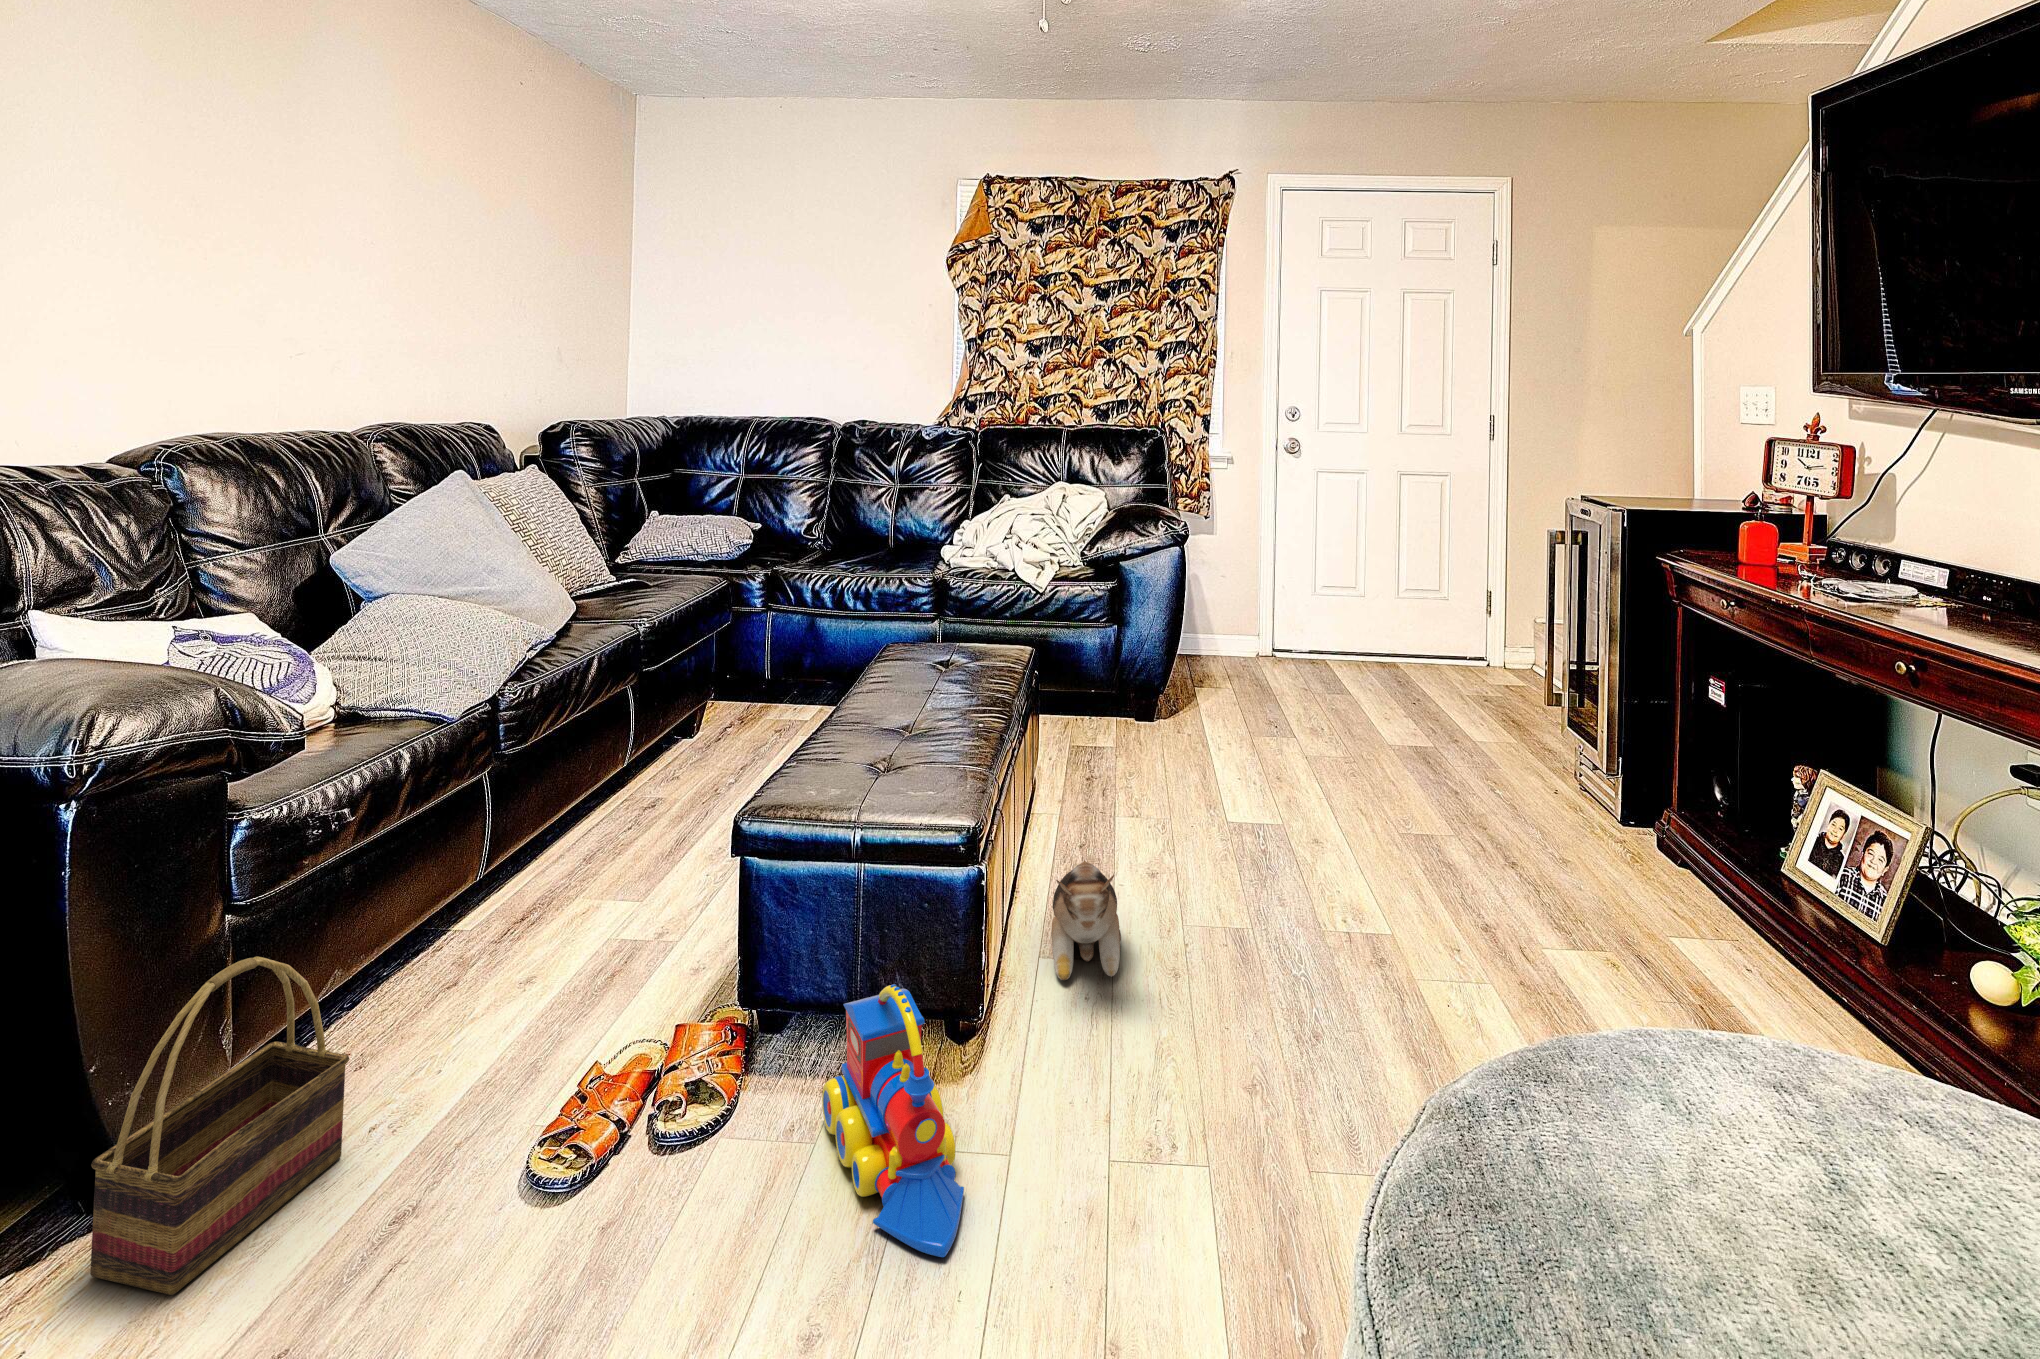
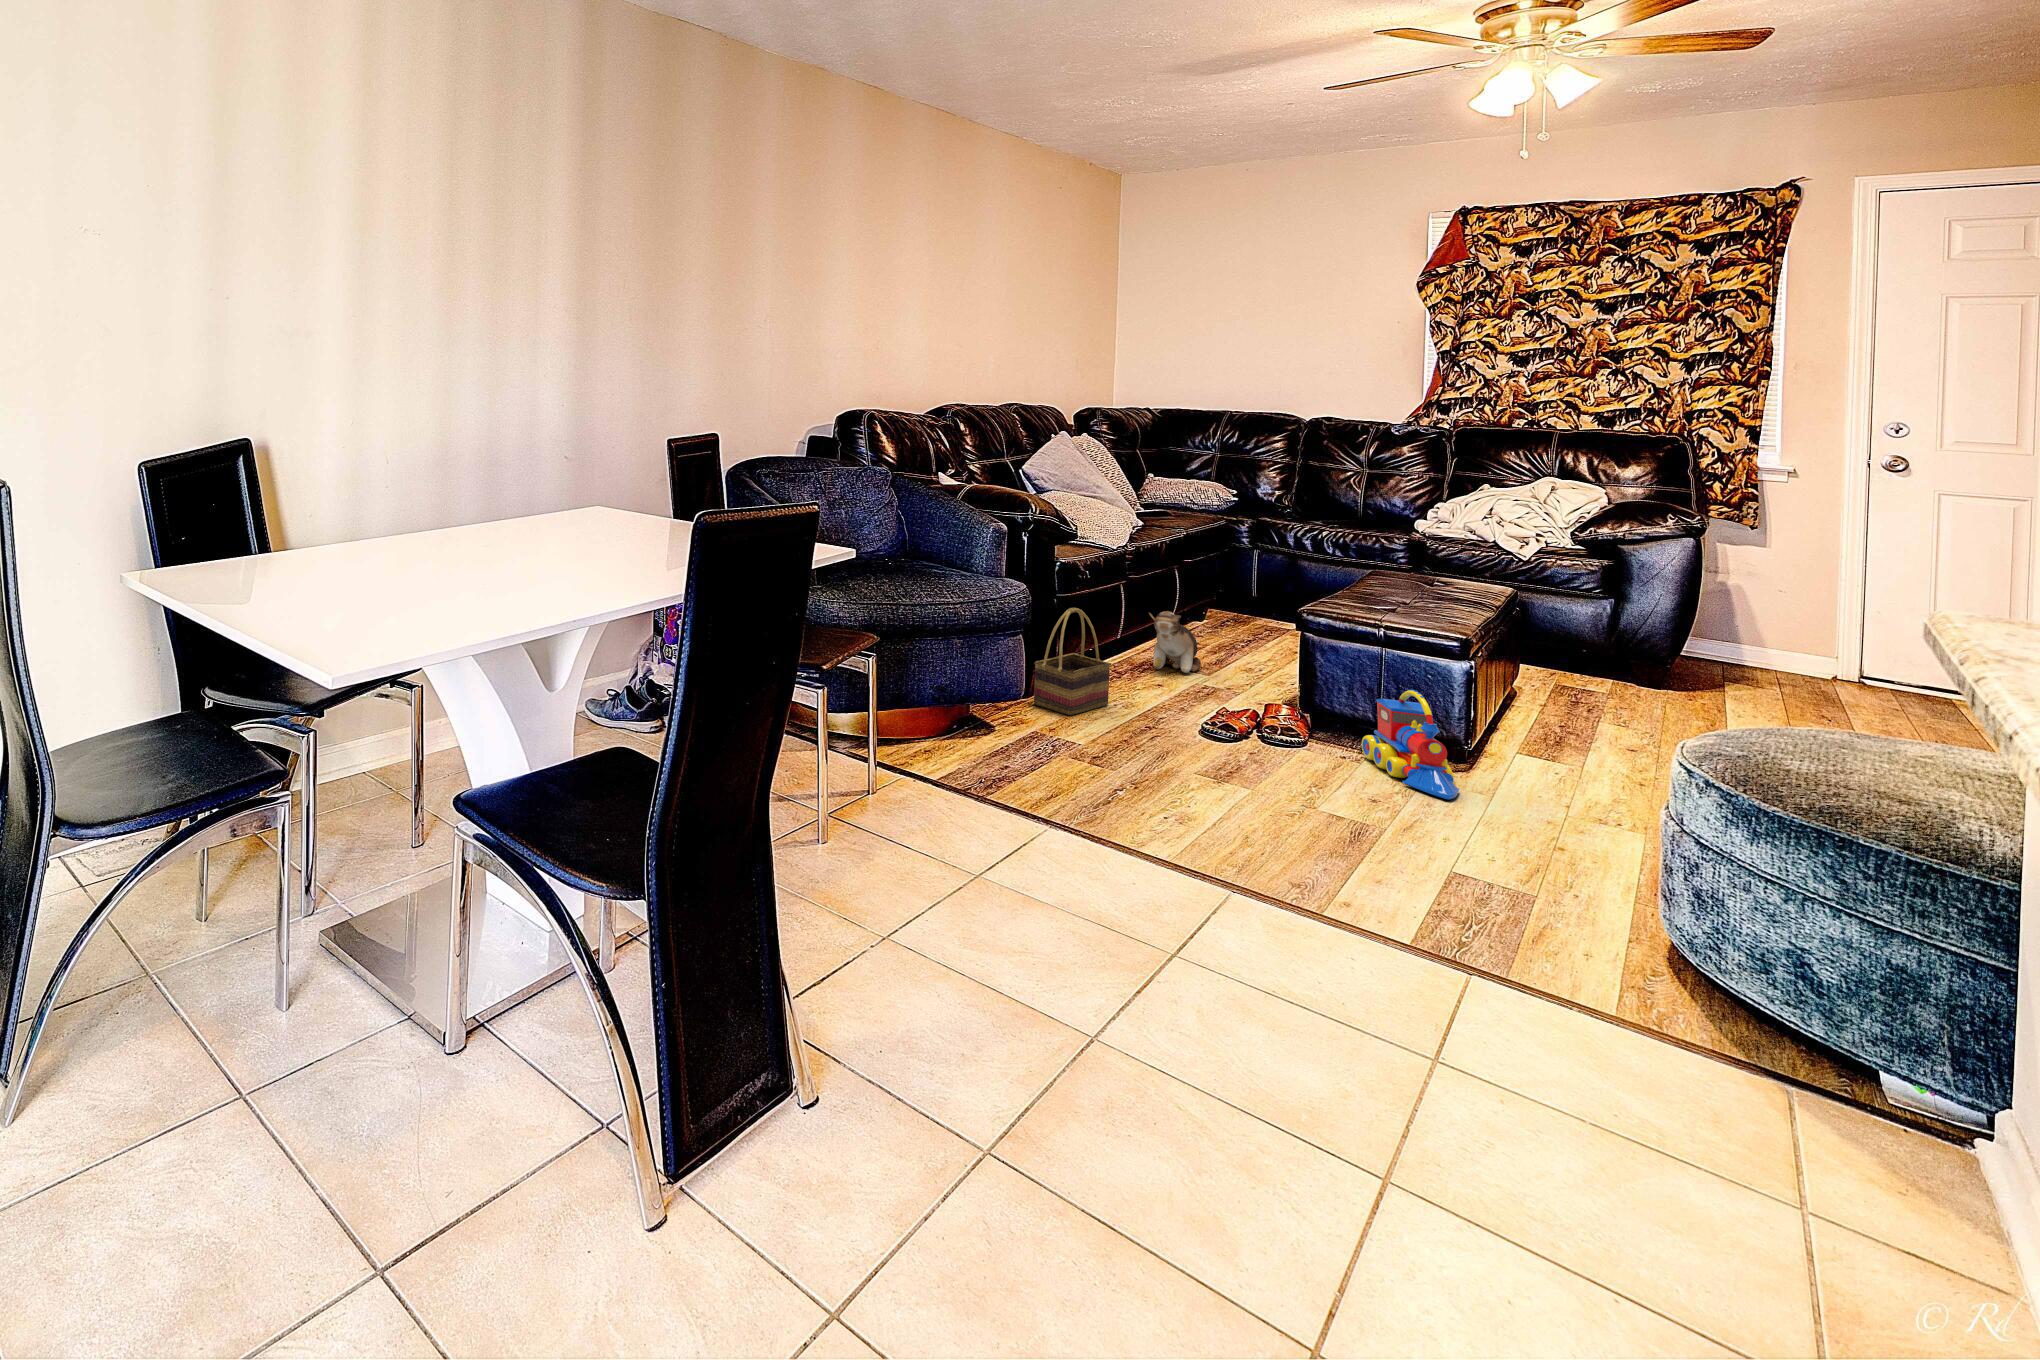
plush toy: present [1052,861,1121,980] -> present [1149,611,1201,673]

